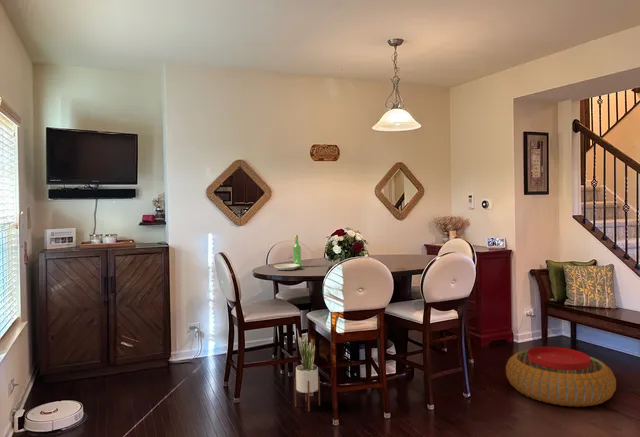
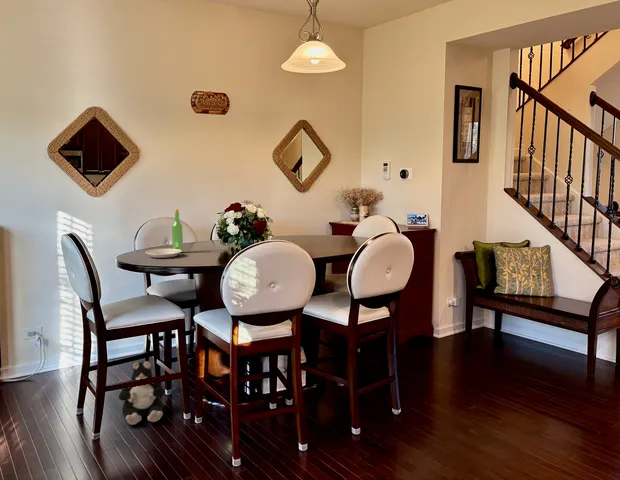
potted plant: present [294,330,320,411] -> none [178,337,213,445]
plush toy: none [254,347,287,394] -> present [119,361,165,425]
pouf: present [506,347,616,407] -> none [436,345,559,415]

